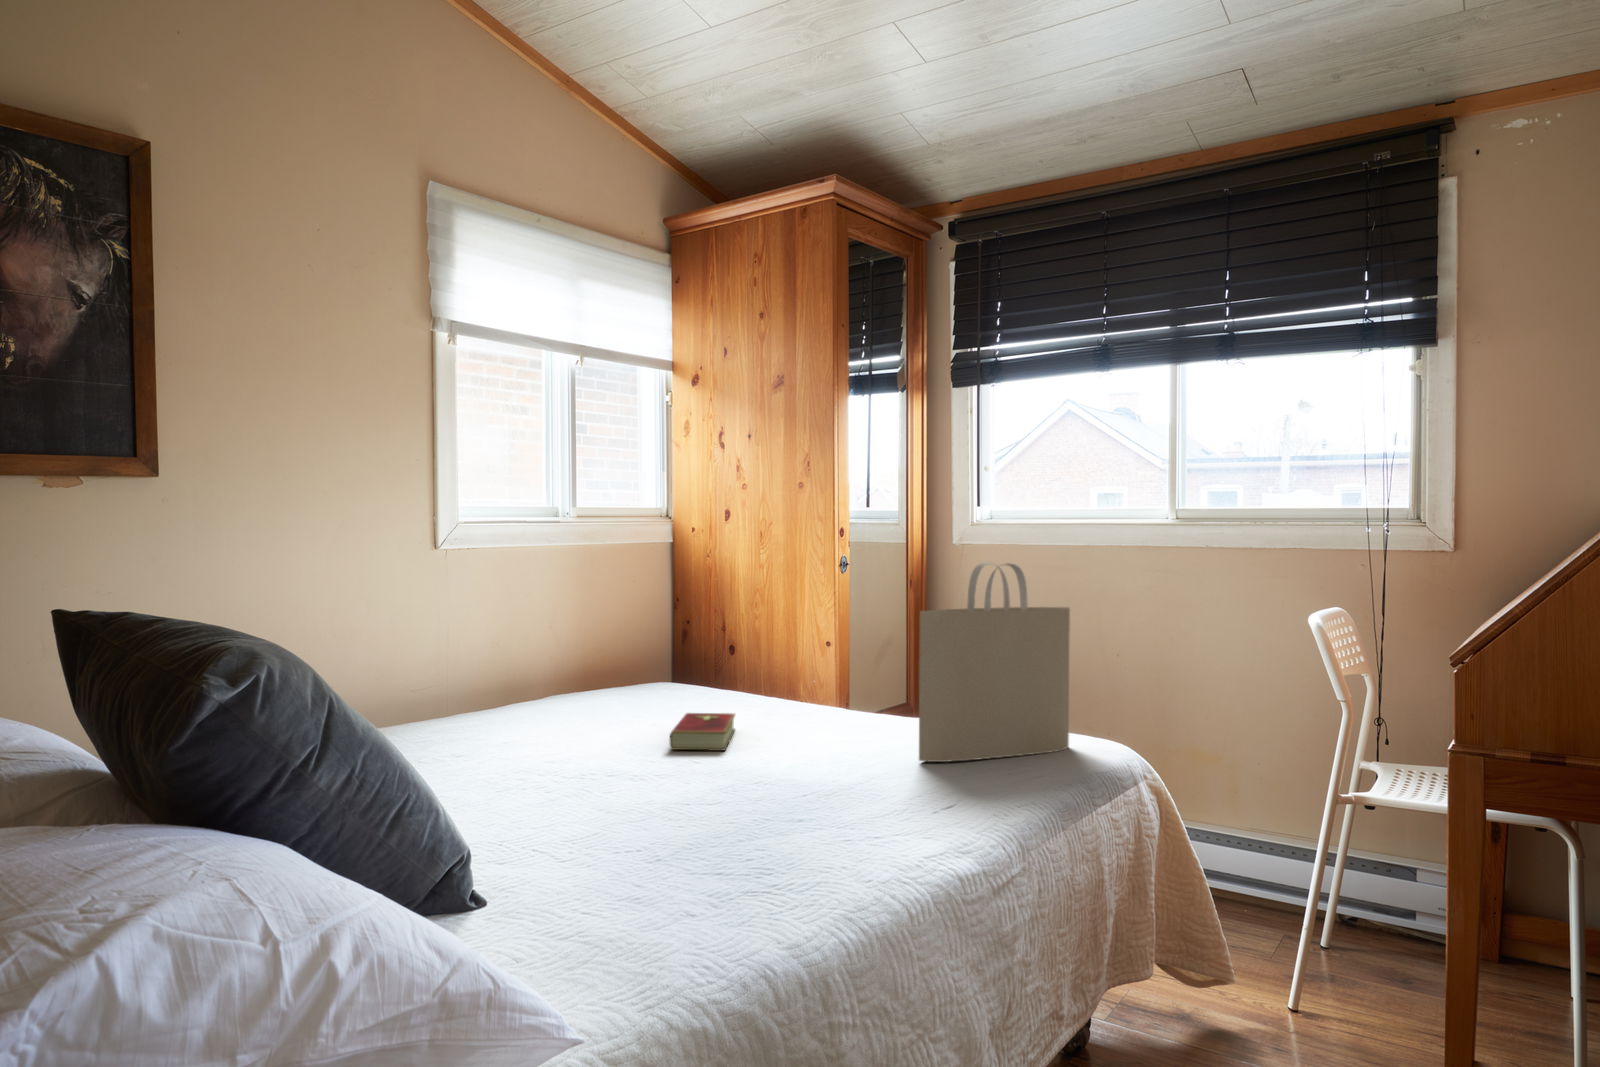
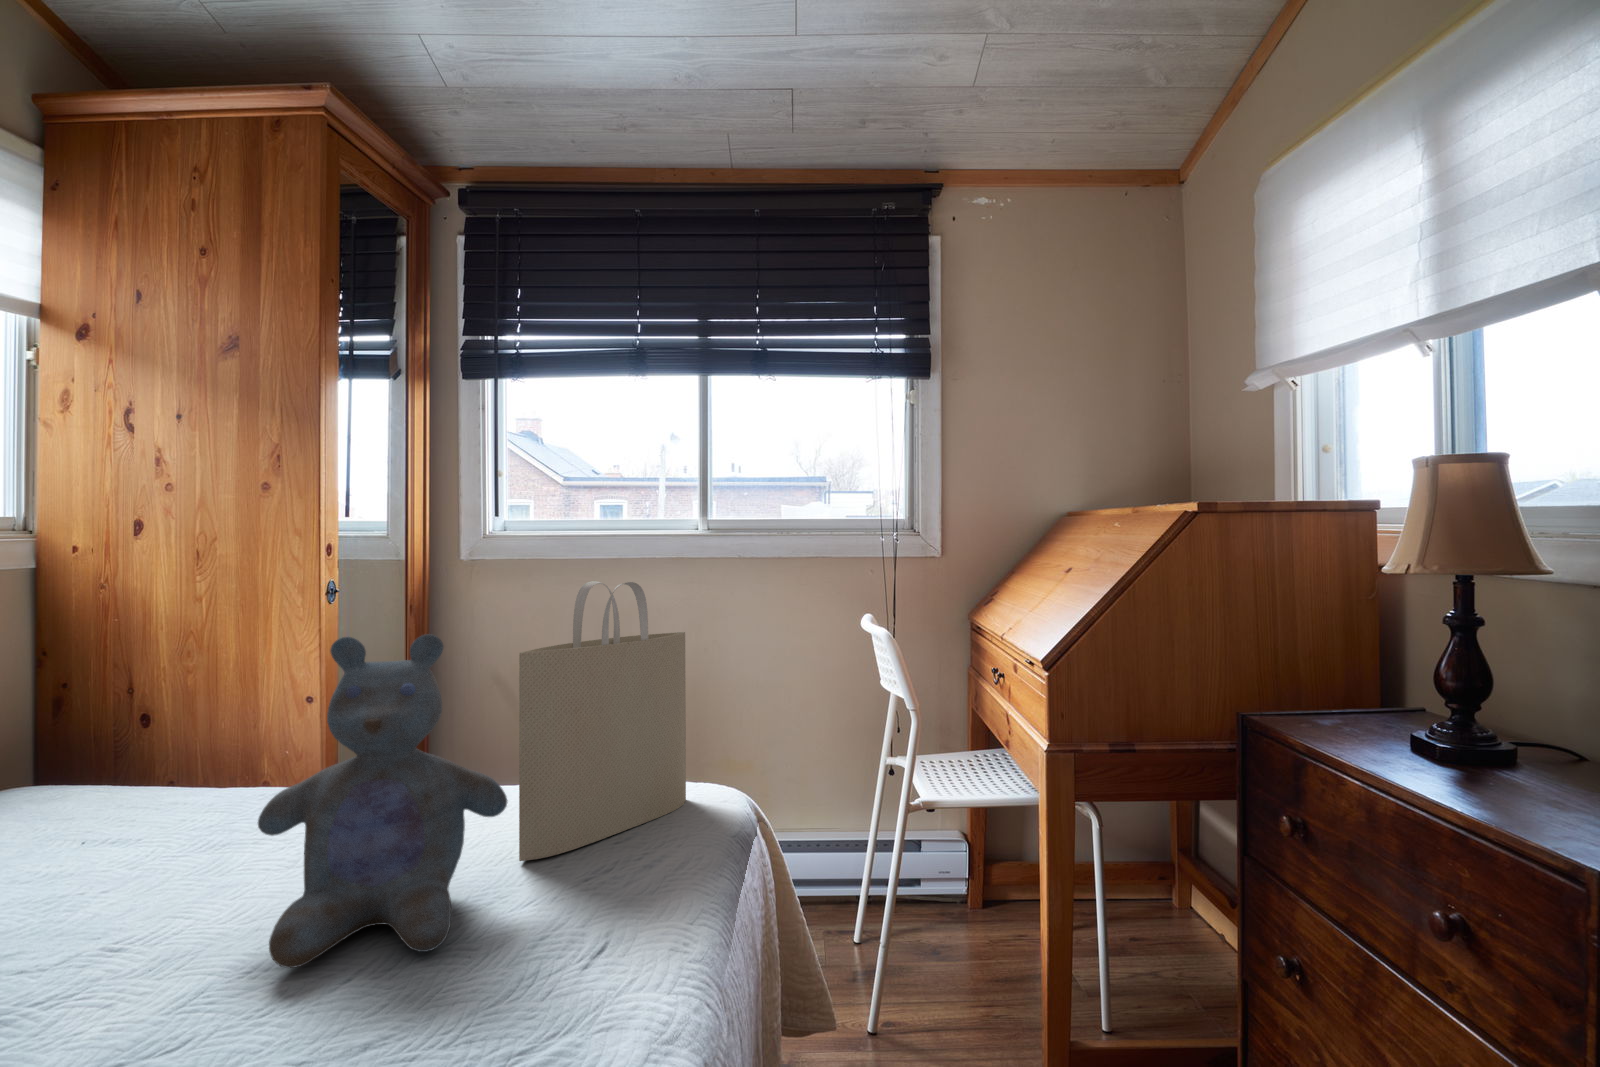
stuffed bear: none [756,592,901,790] -> present [258,634,508,968]
hardcover book: present [670,713,735,750] -> none [59,834,188,931]

